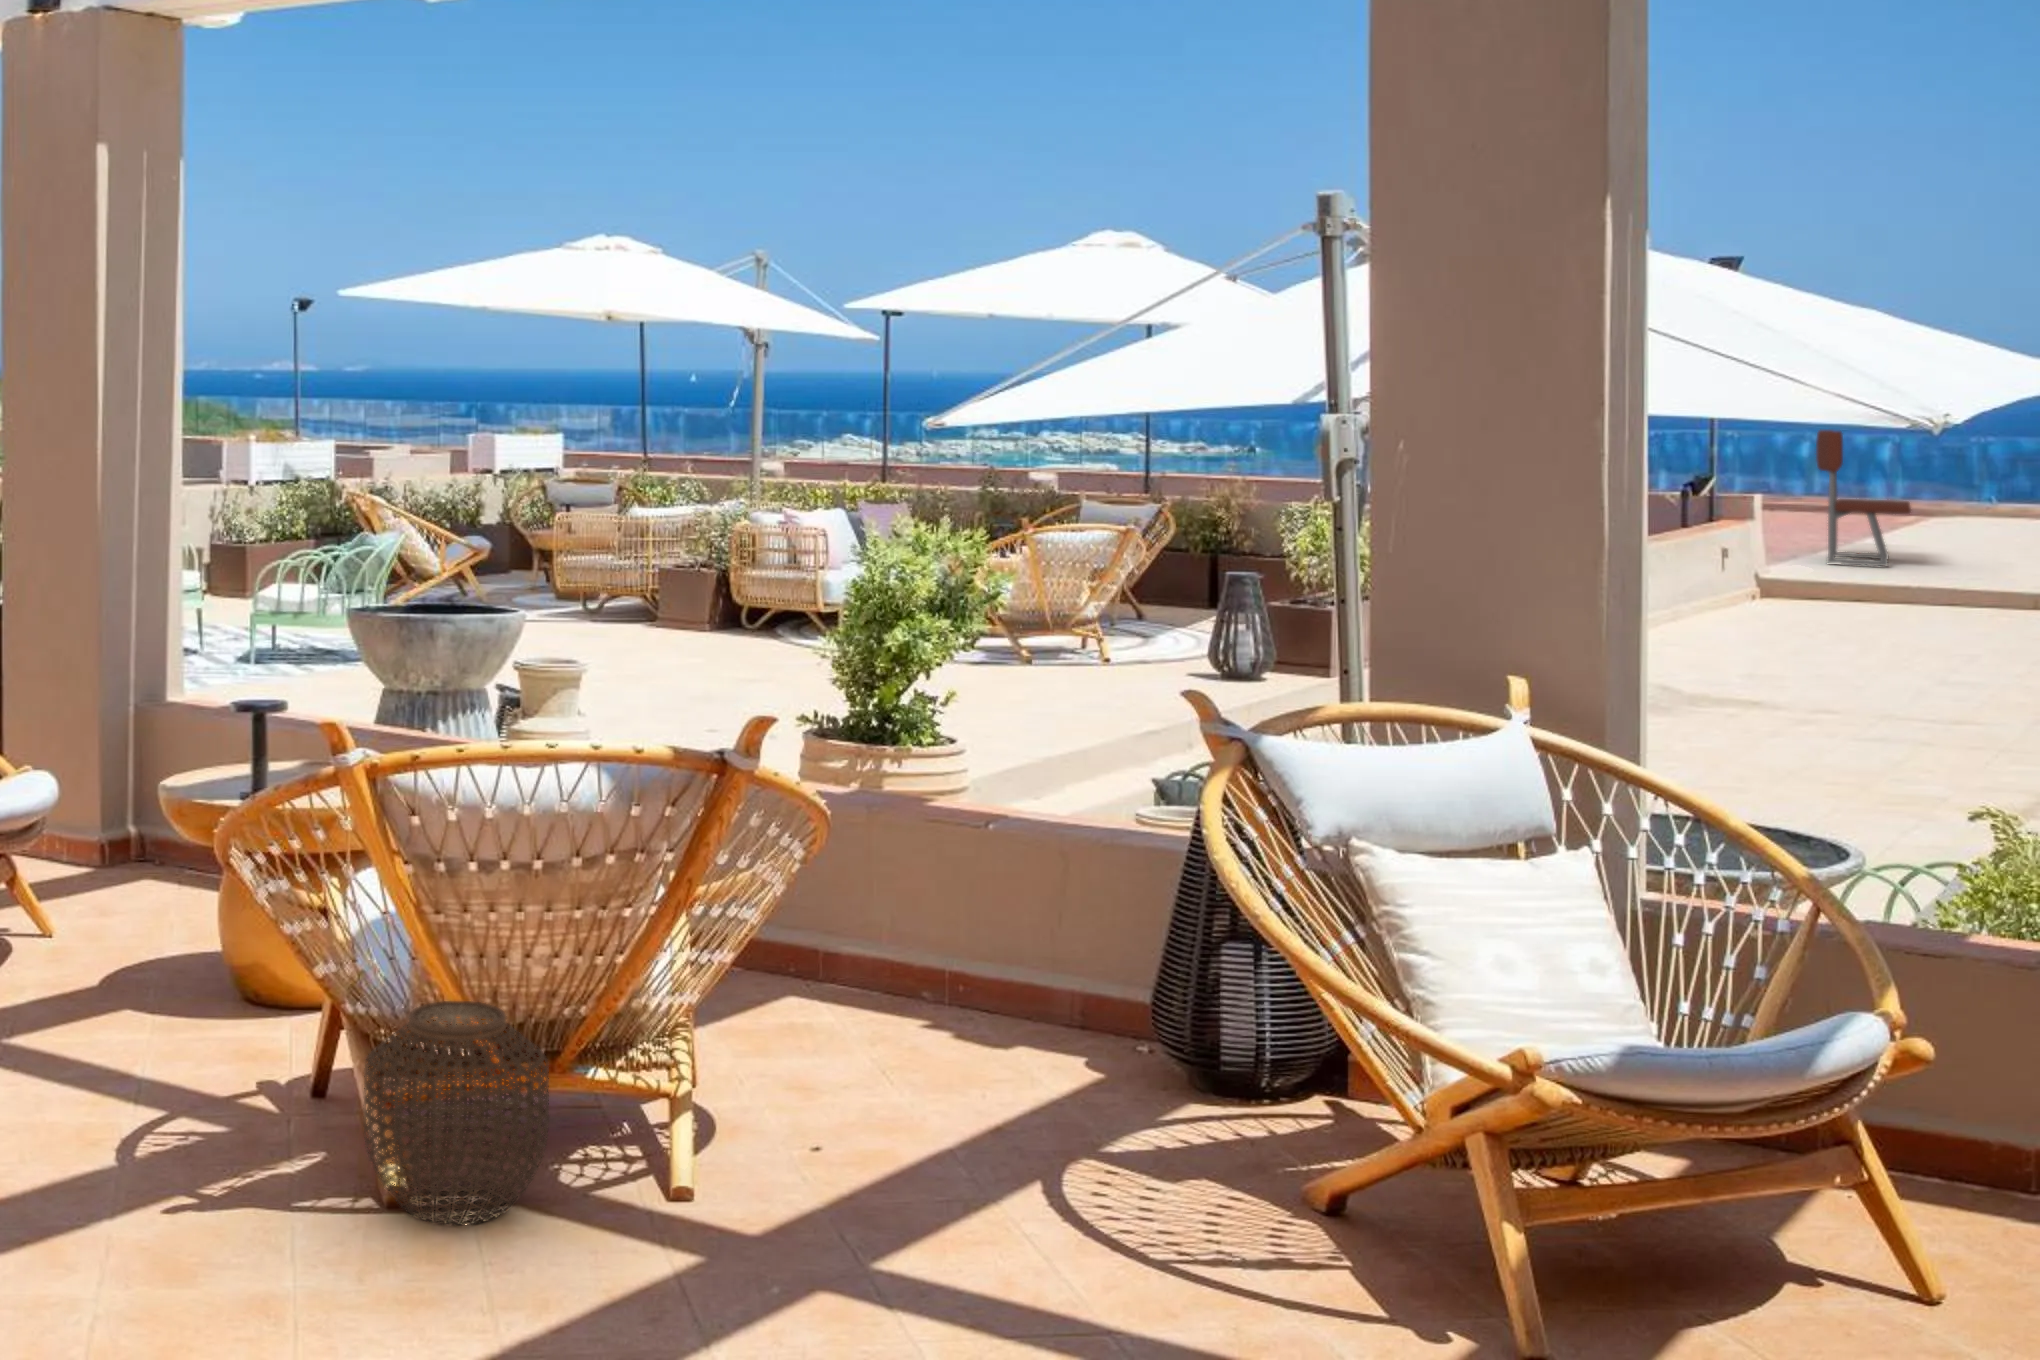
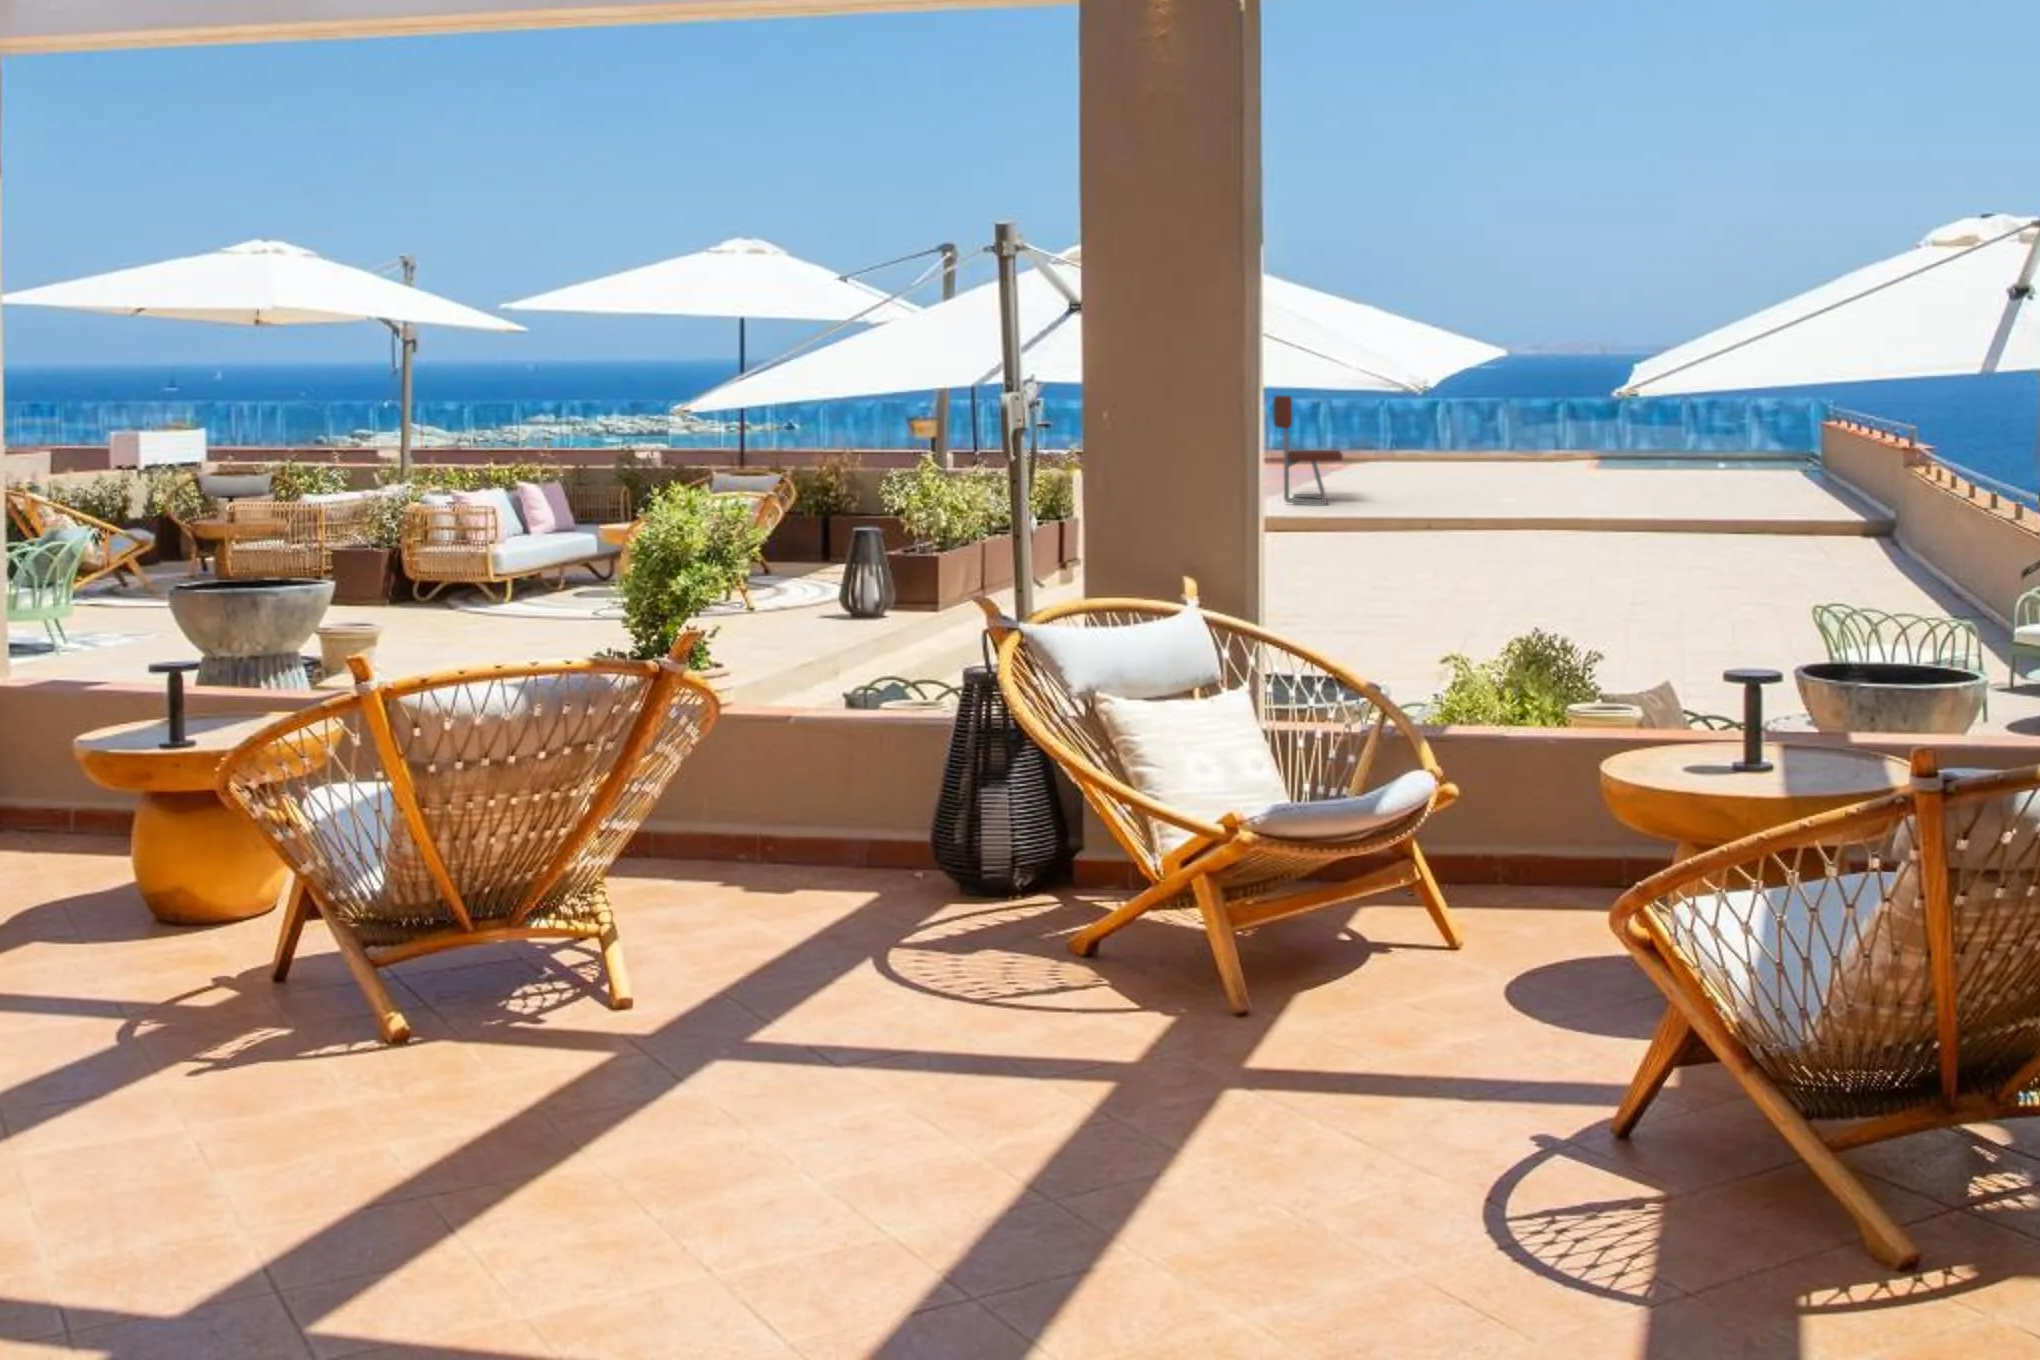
woven basket: present [363,1001,549,1224] -> none [385,871,537,1046]

